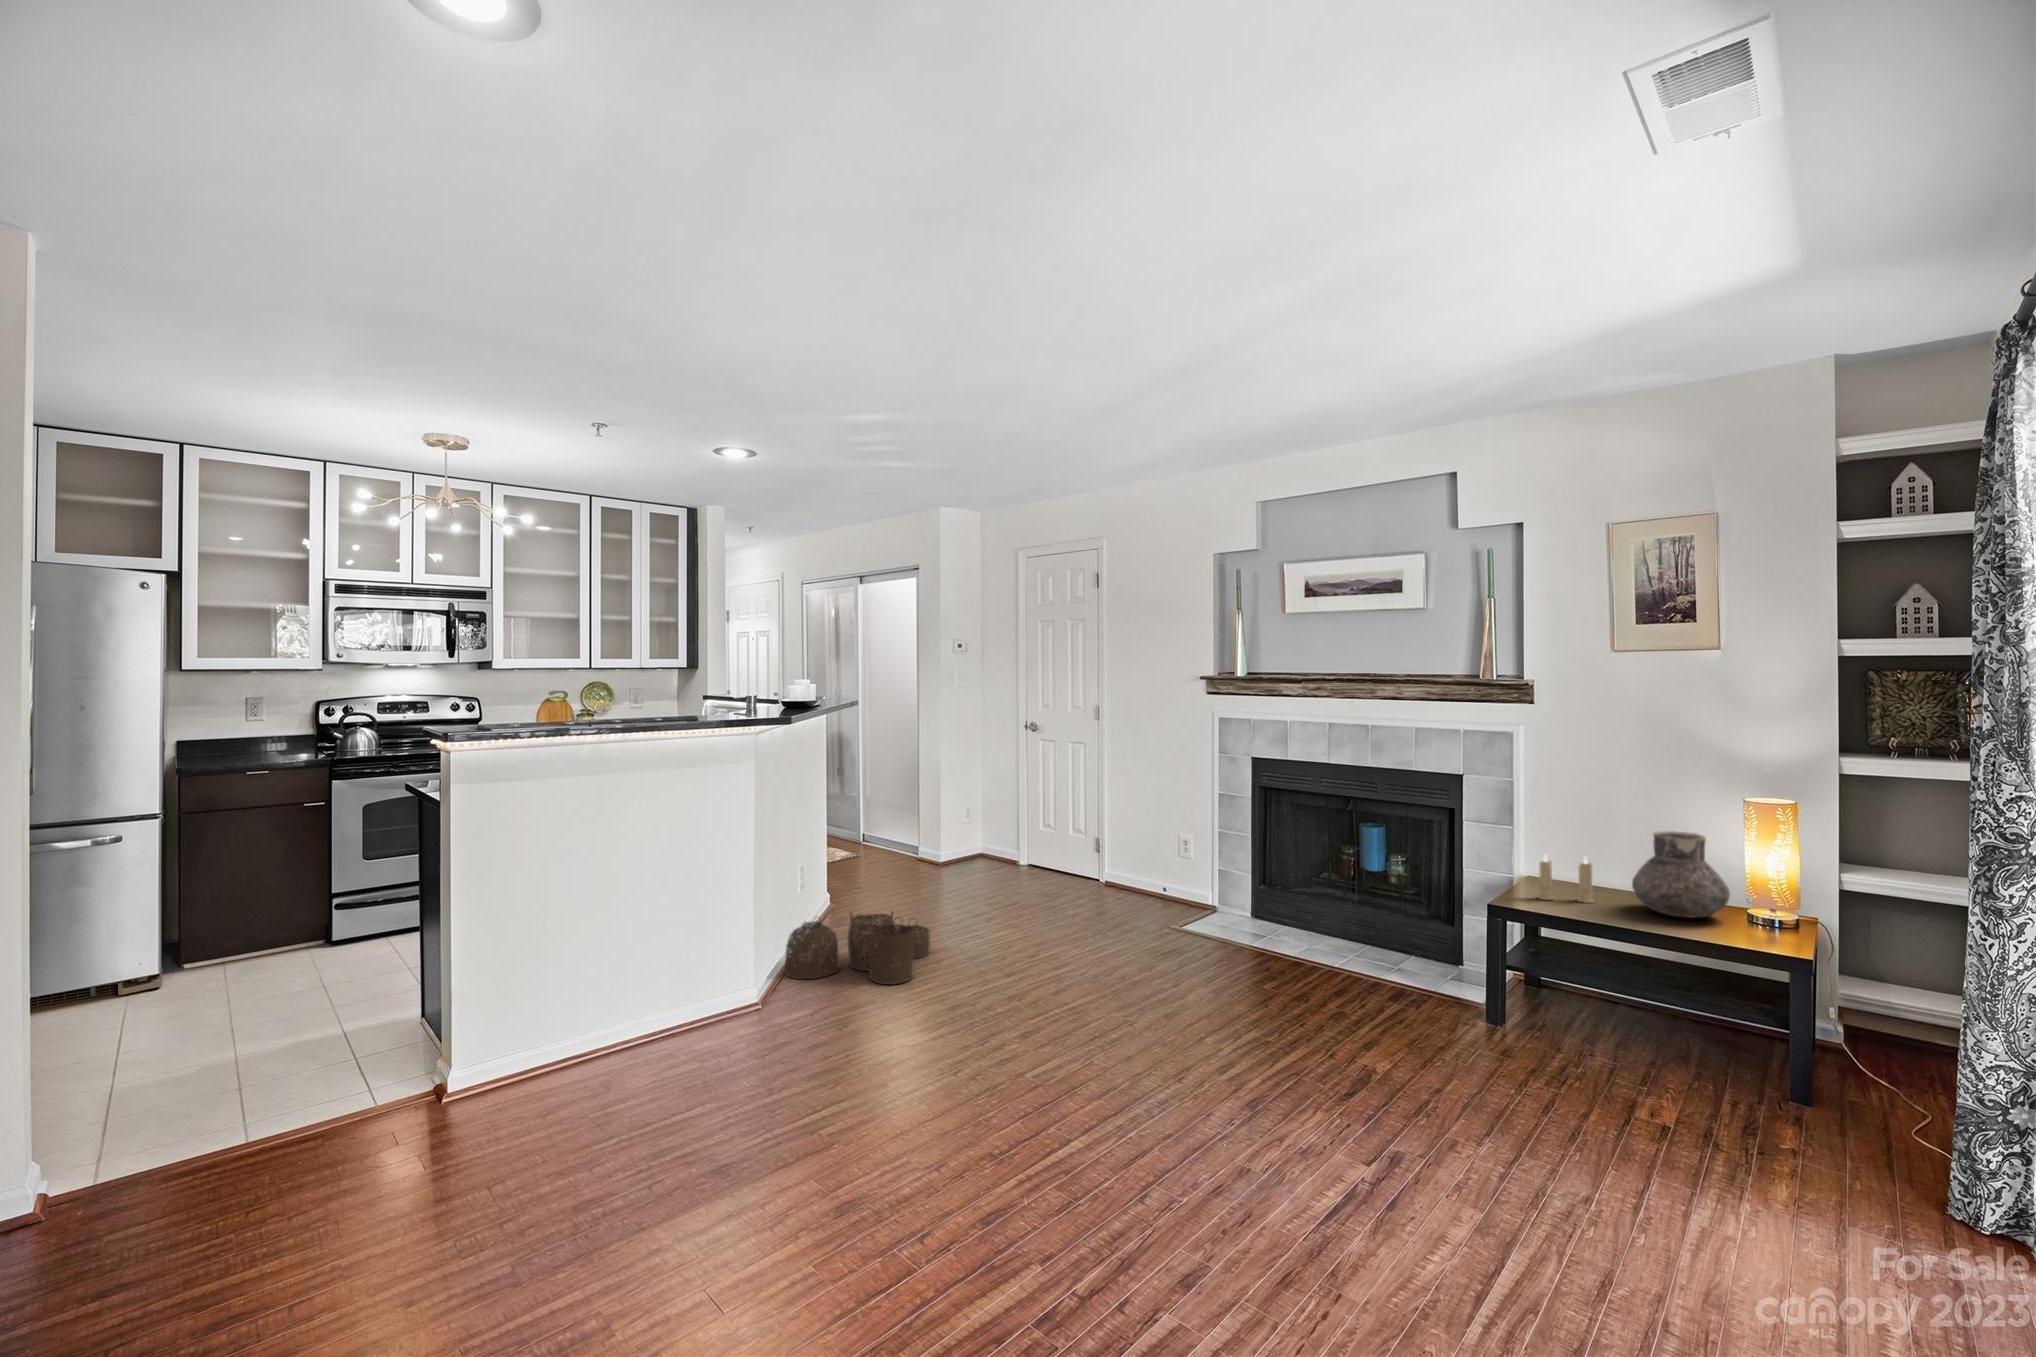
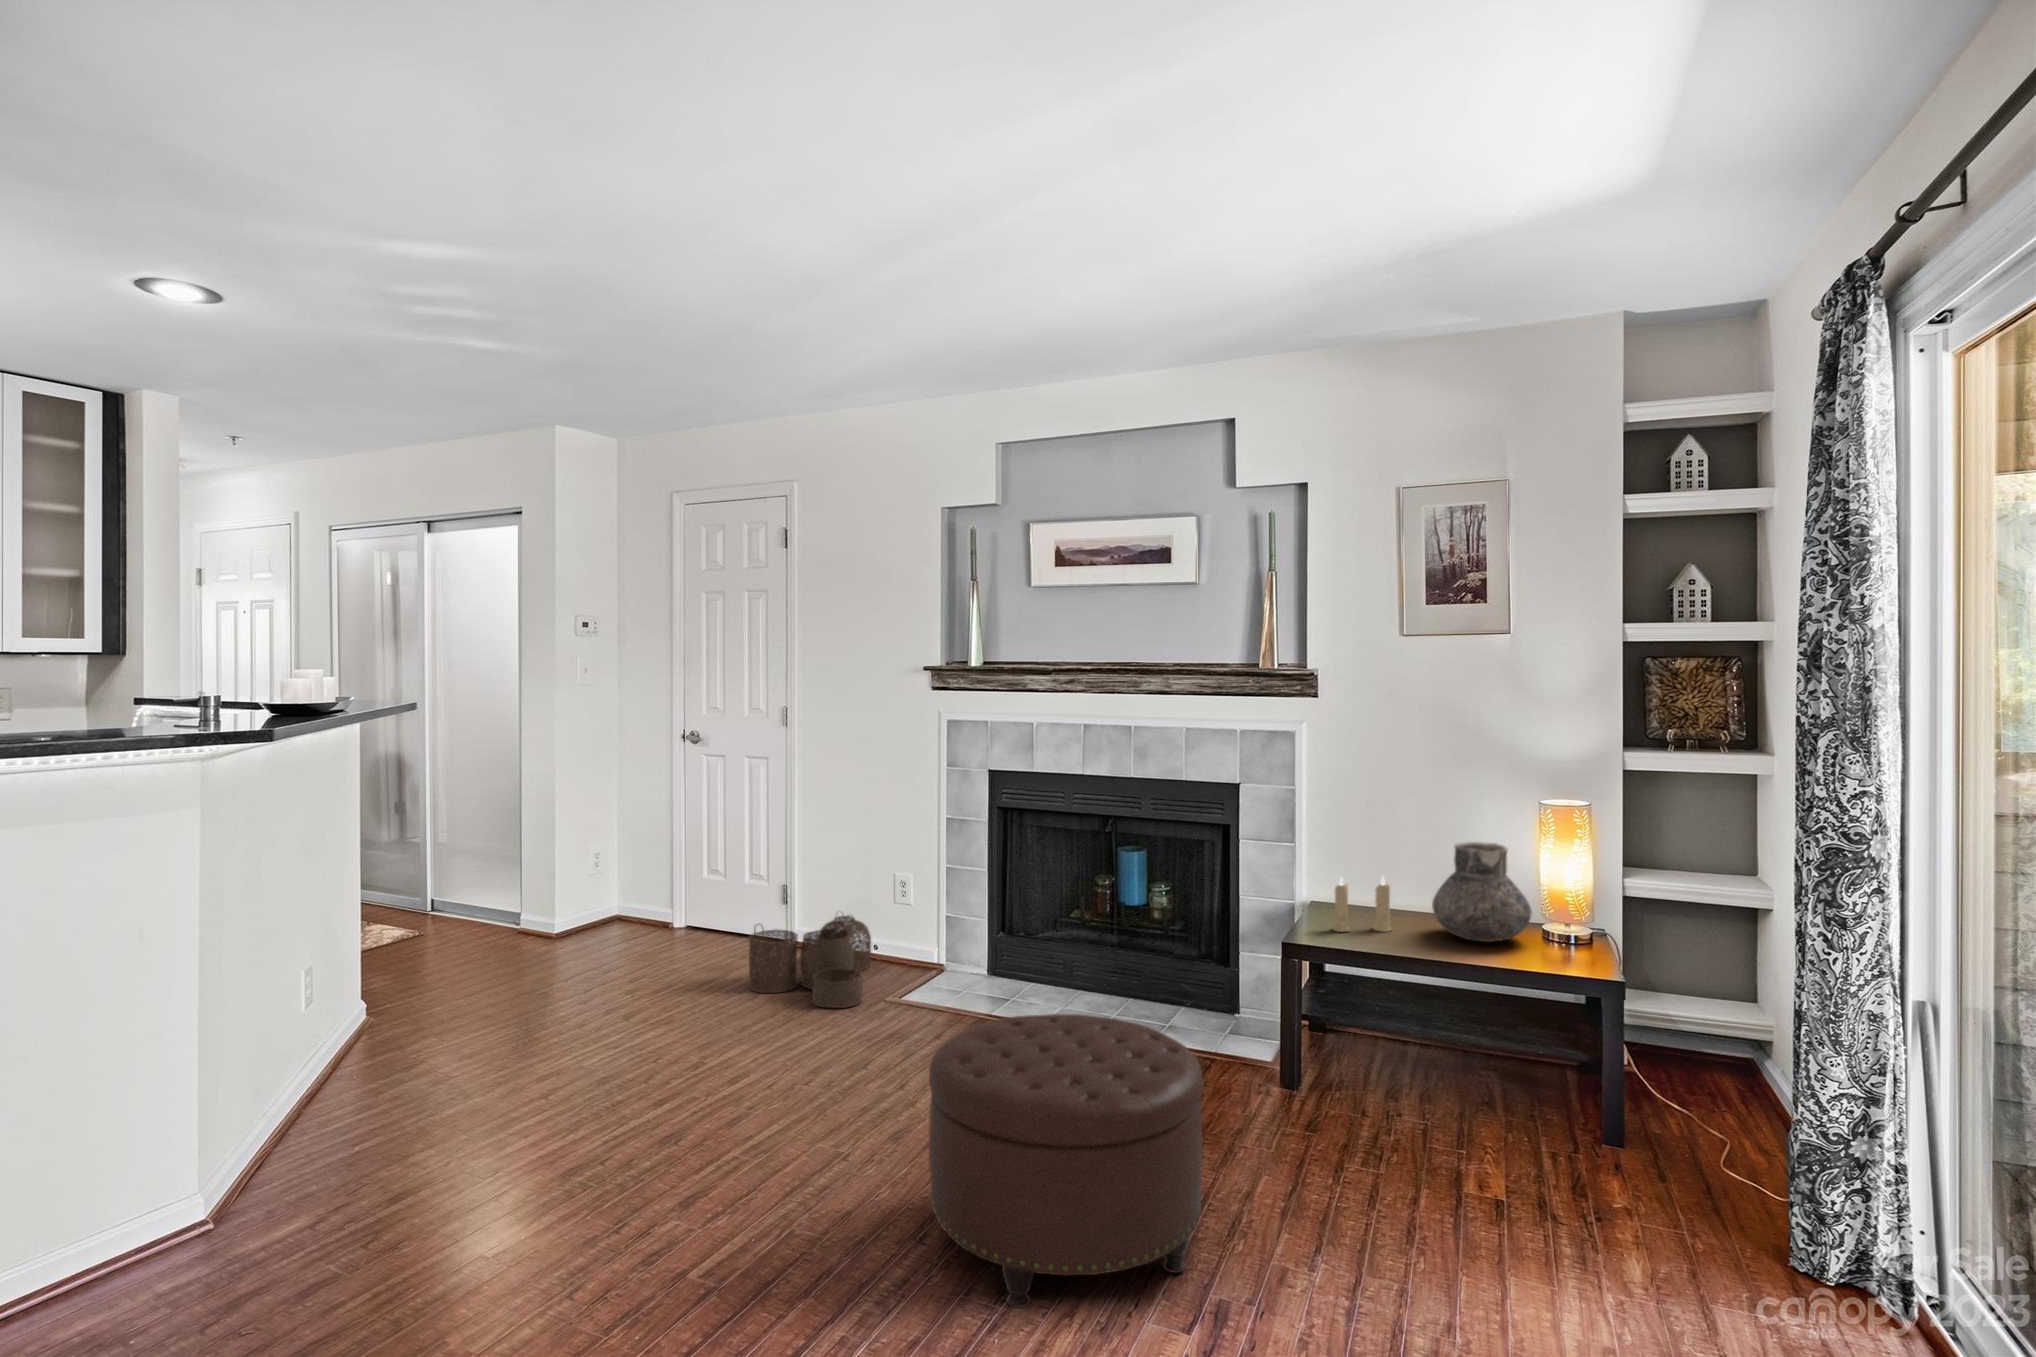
woven basket: present [784,912,930,984] -> present [749,915,871,1008]
ottoman: none [1184,936,1389,1130] -> present [929,1014,1203,1308]

